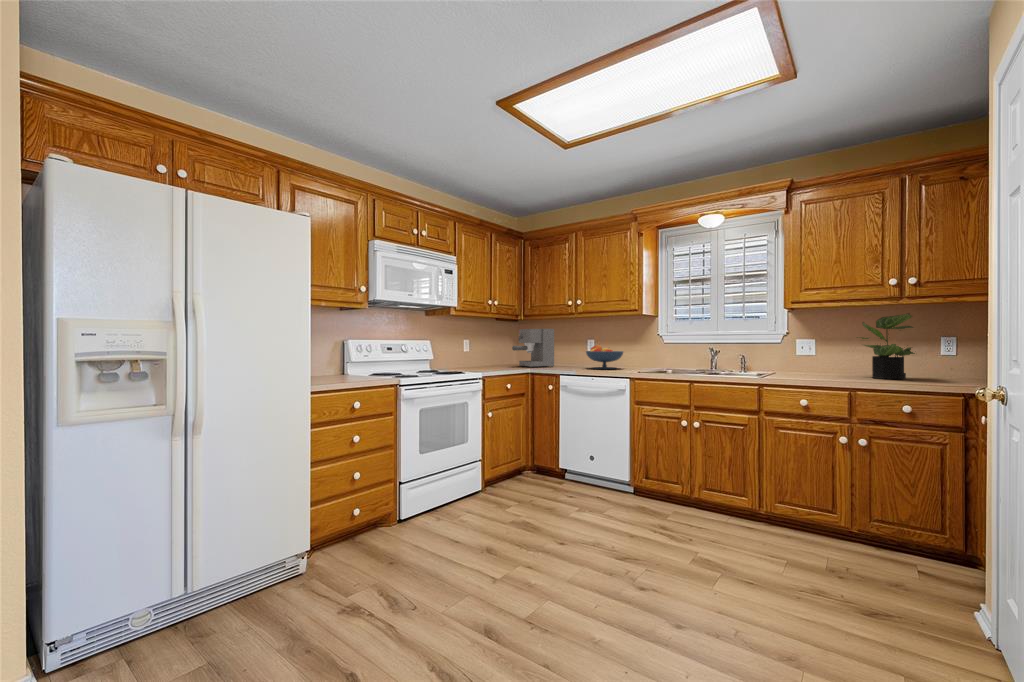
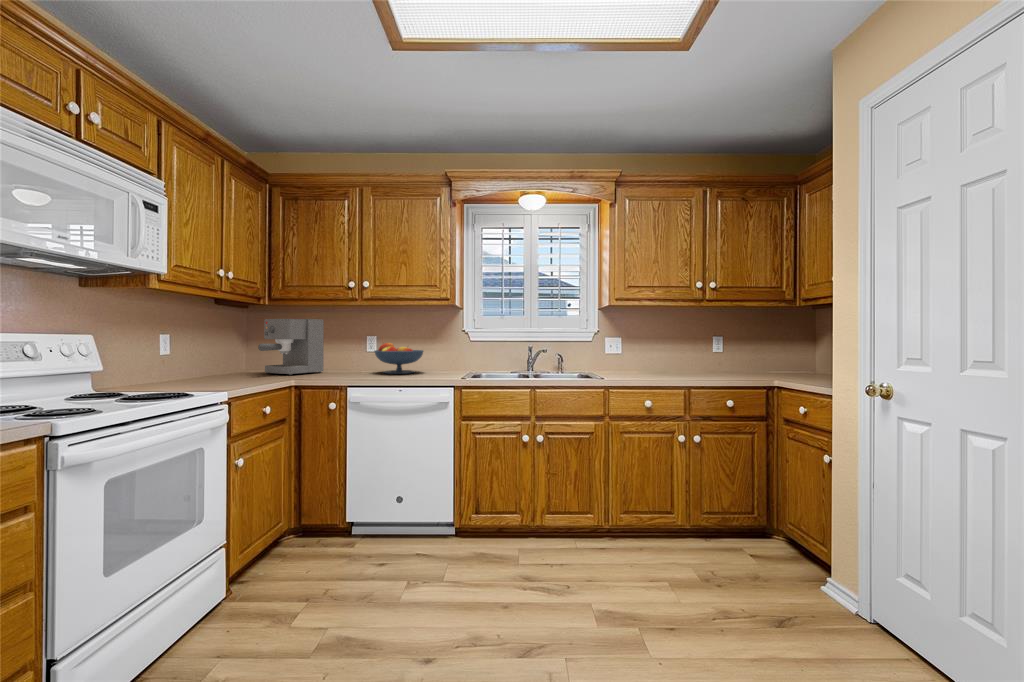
potted plant: present [857,313,915,379] -> none [641,315,702,374]

